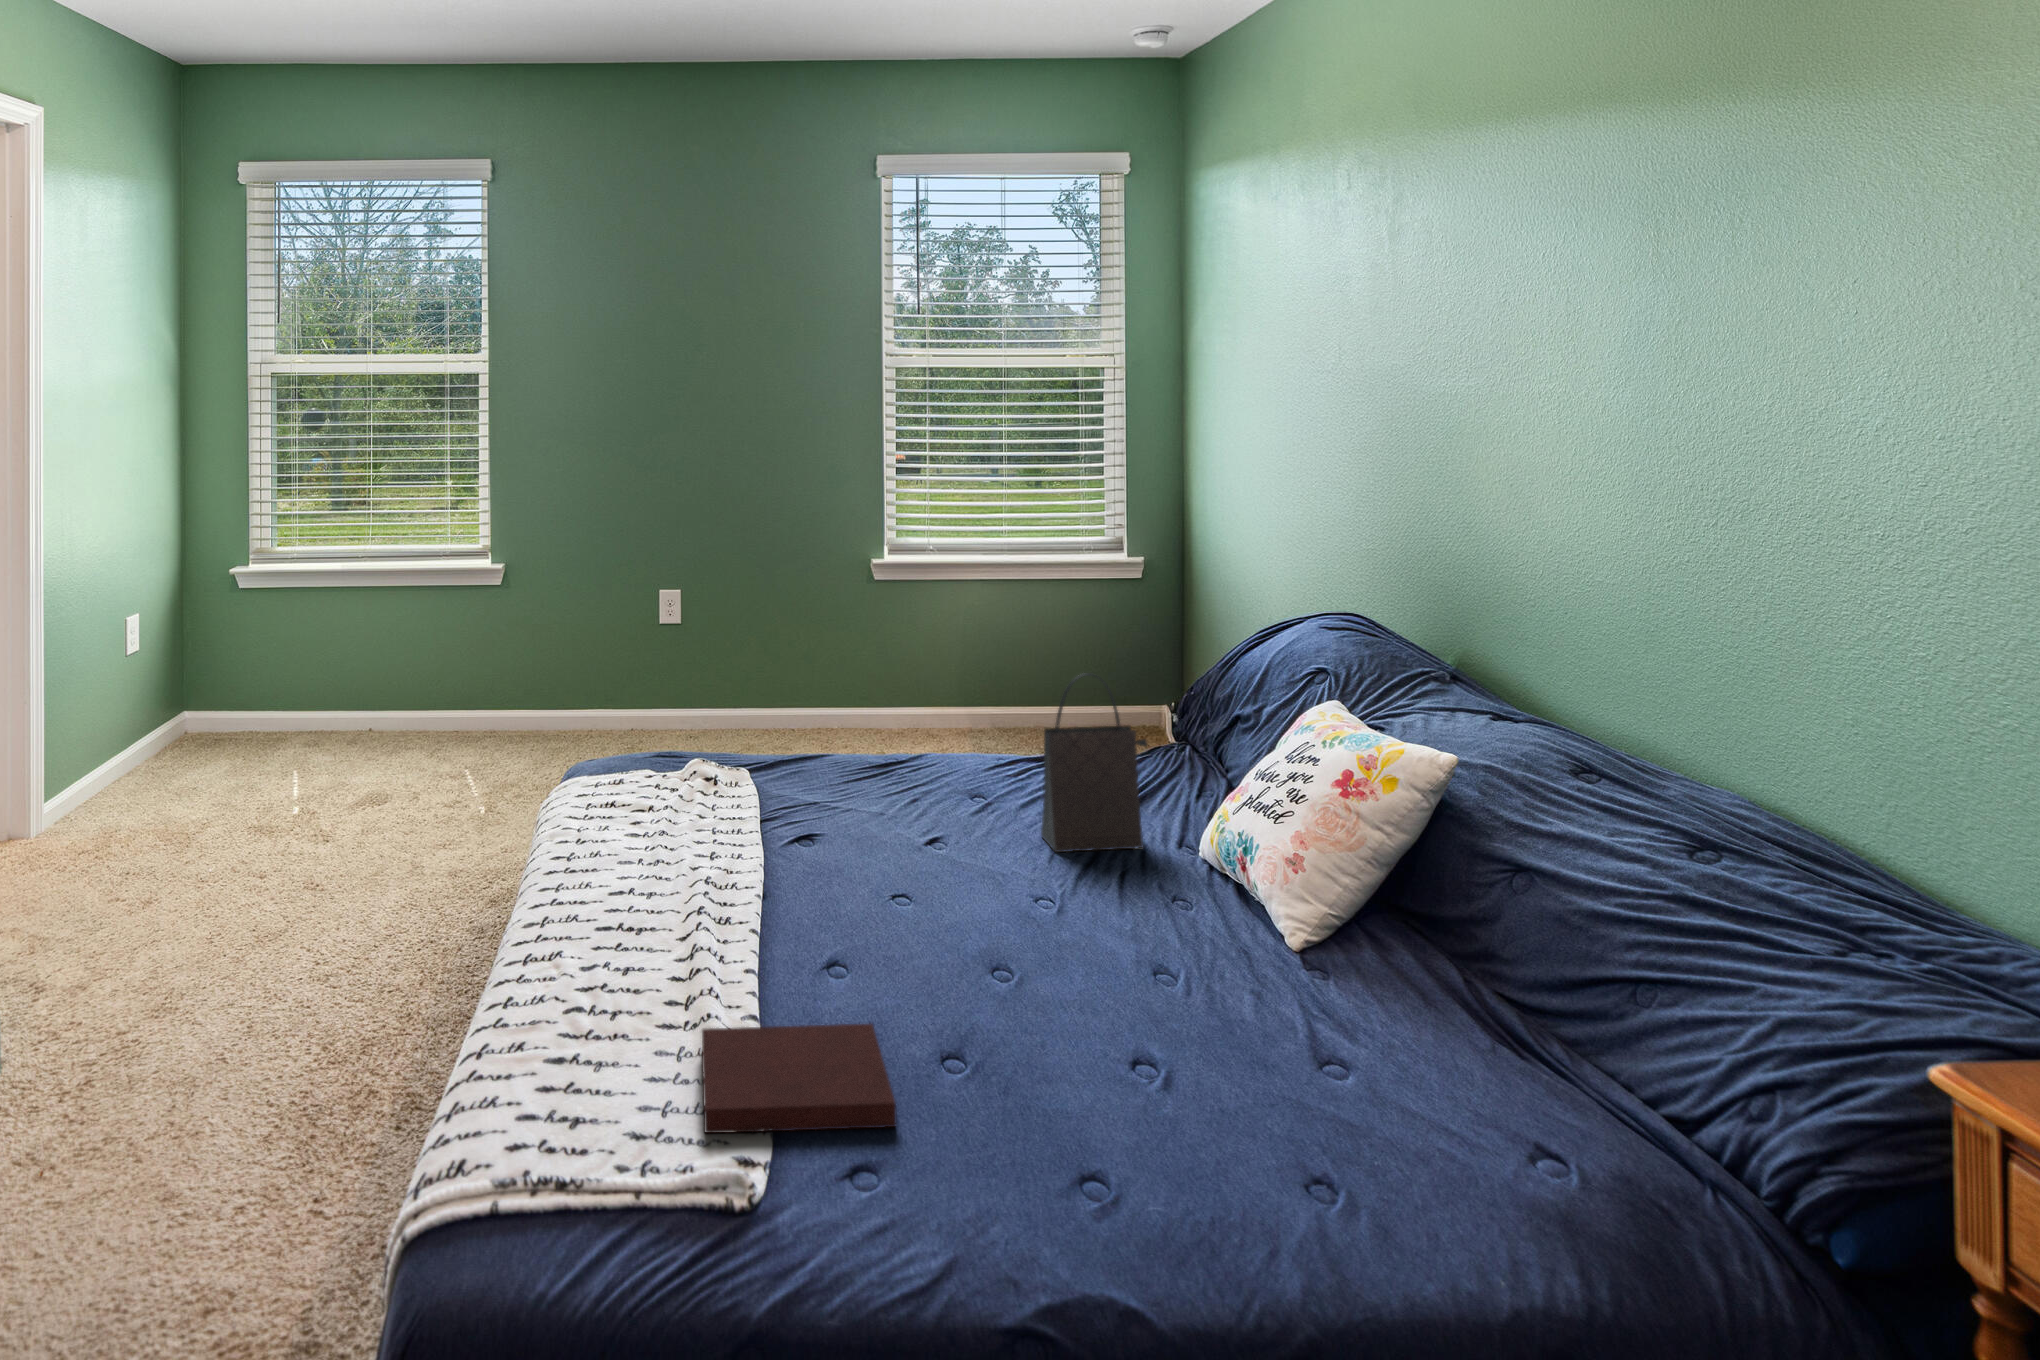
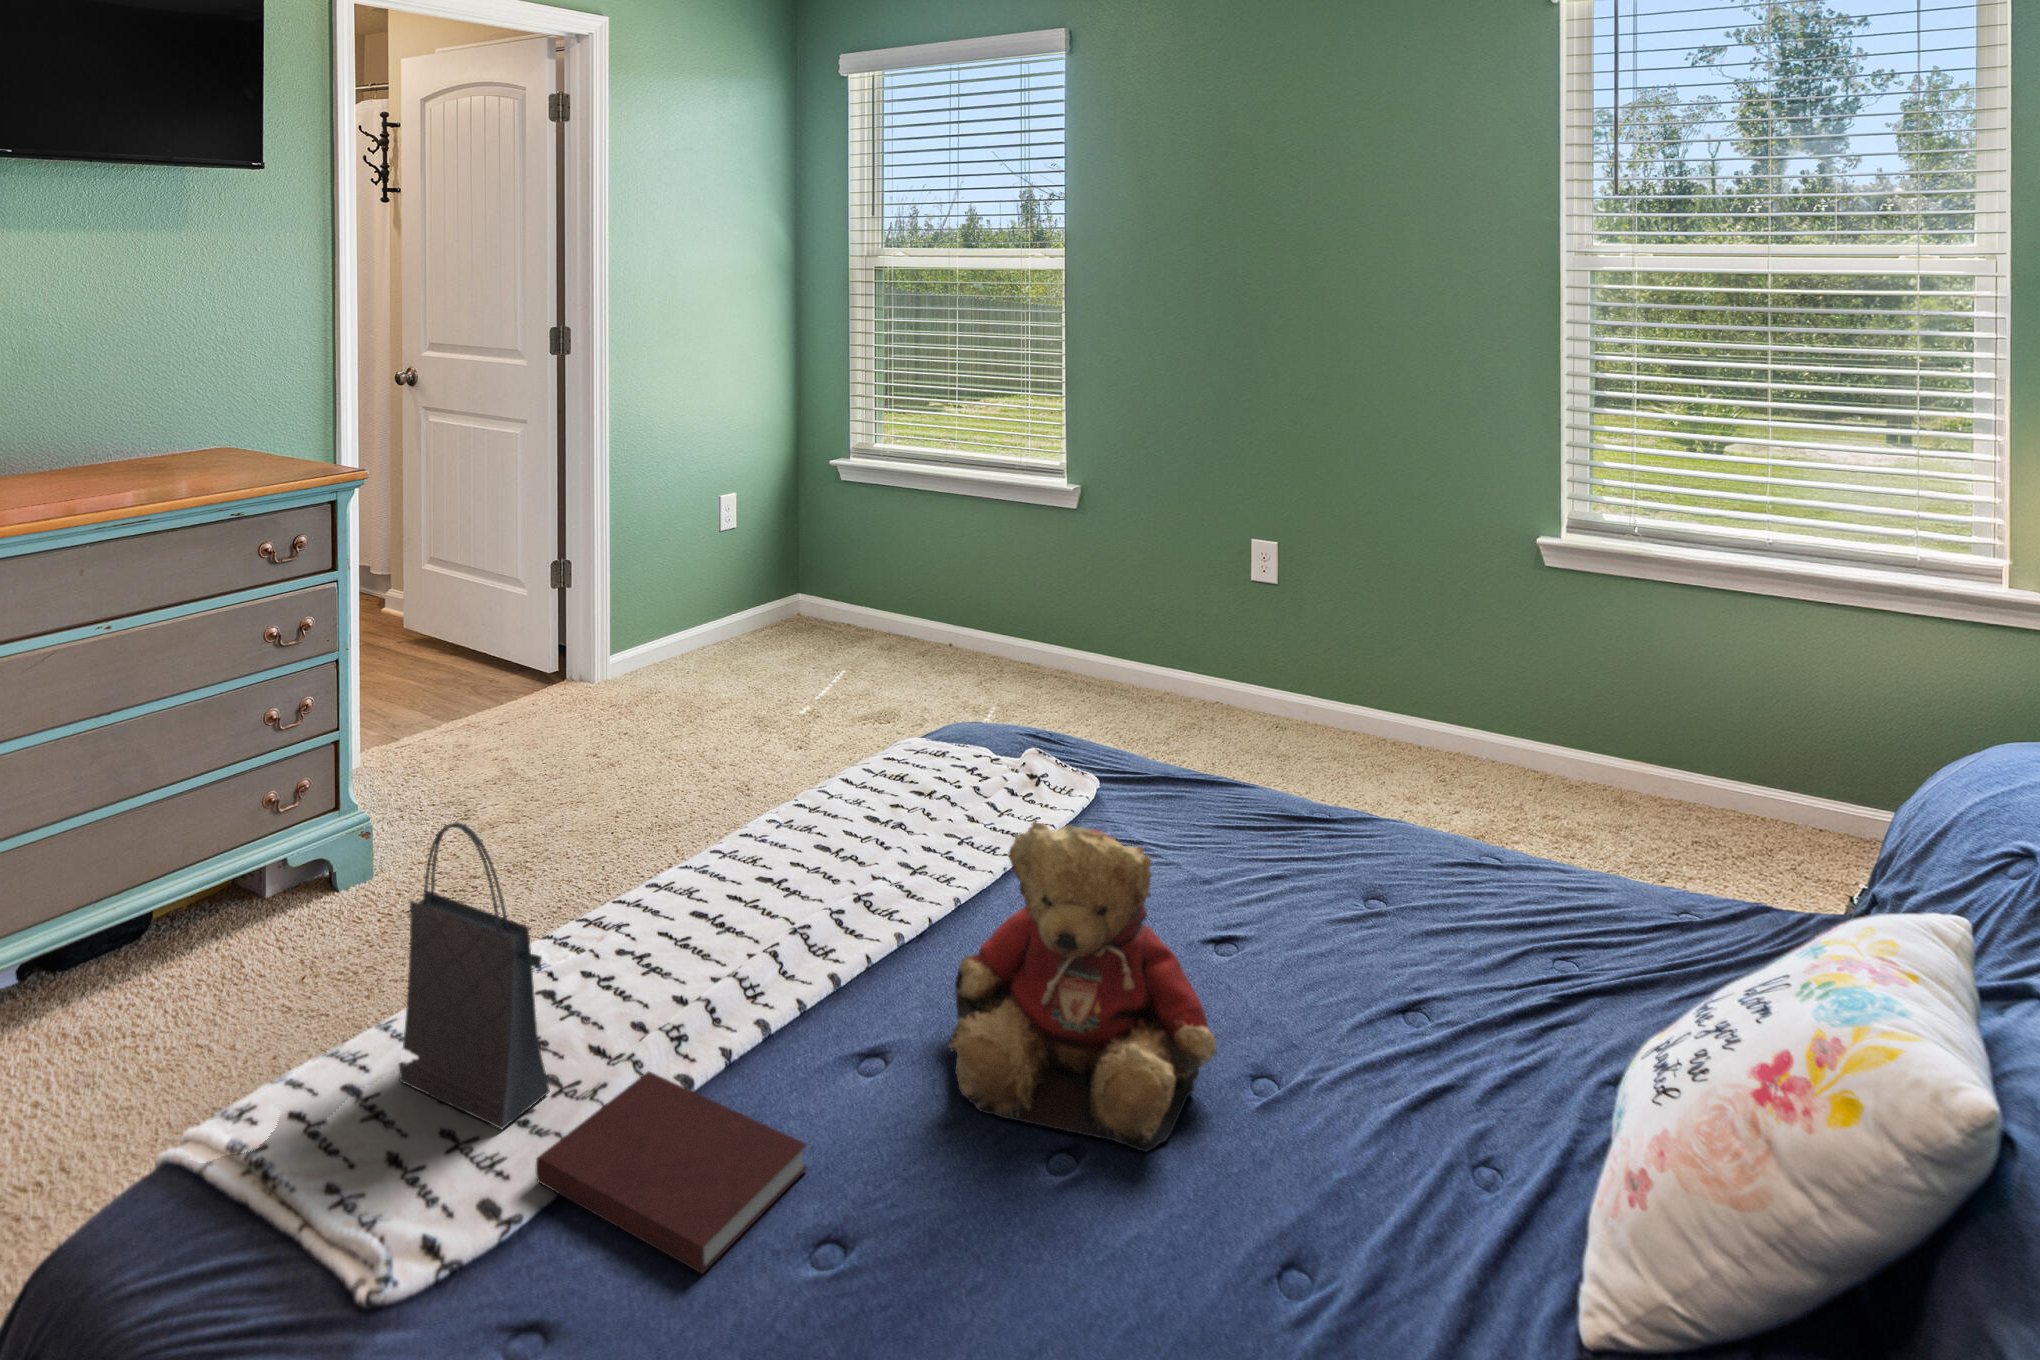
handbag: present [1041,673,1147,852] -> present [399,822,550,1130]
teddy bear: none [842,747,1048,973] -> present [949,822,1217,1152]

